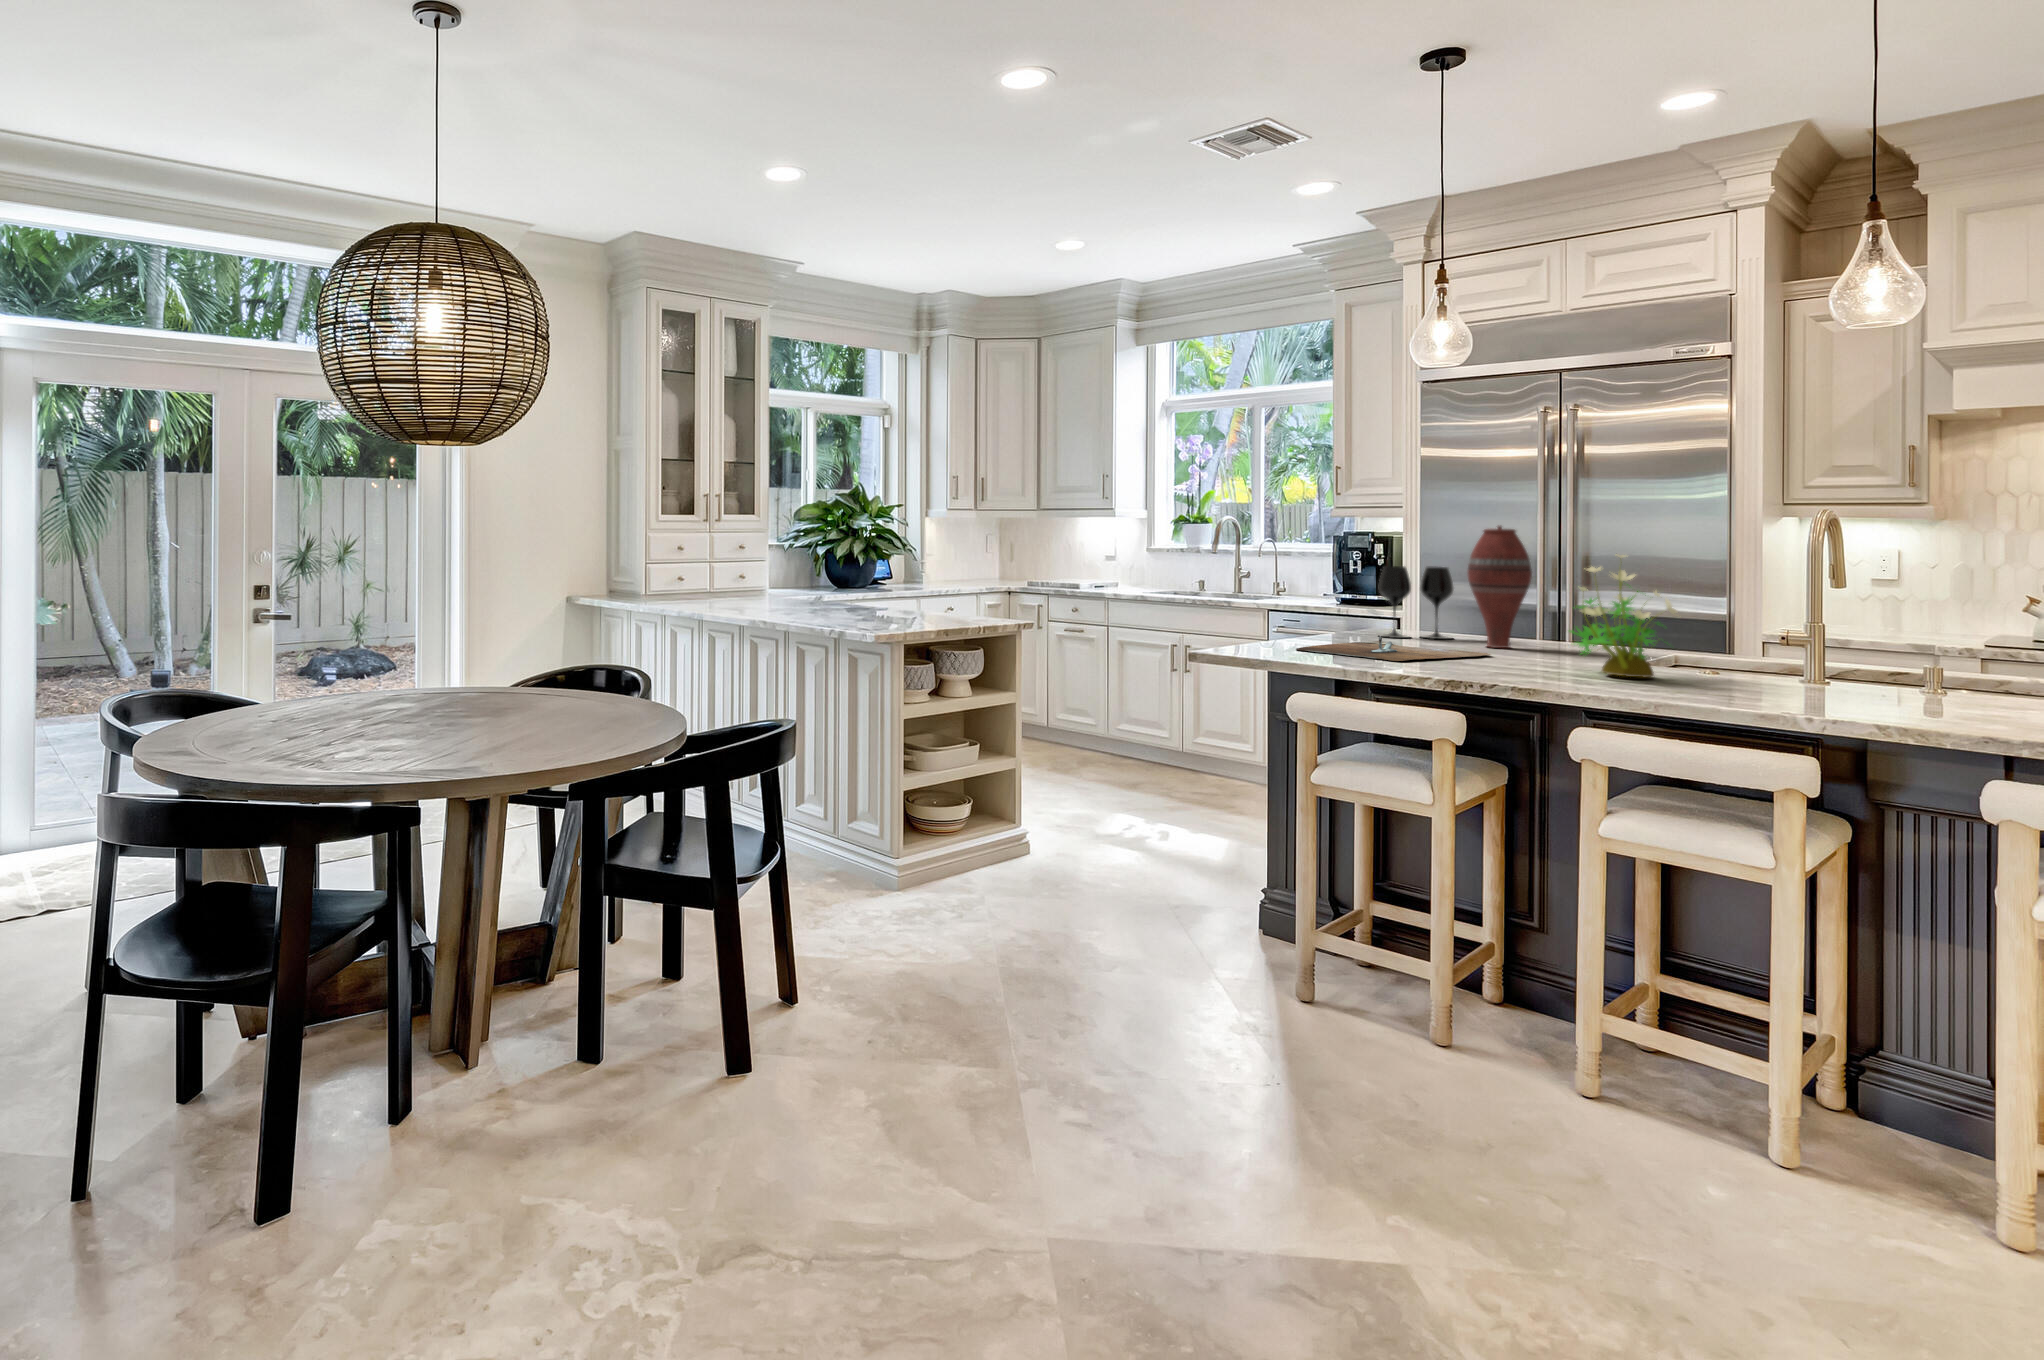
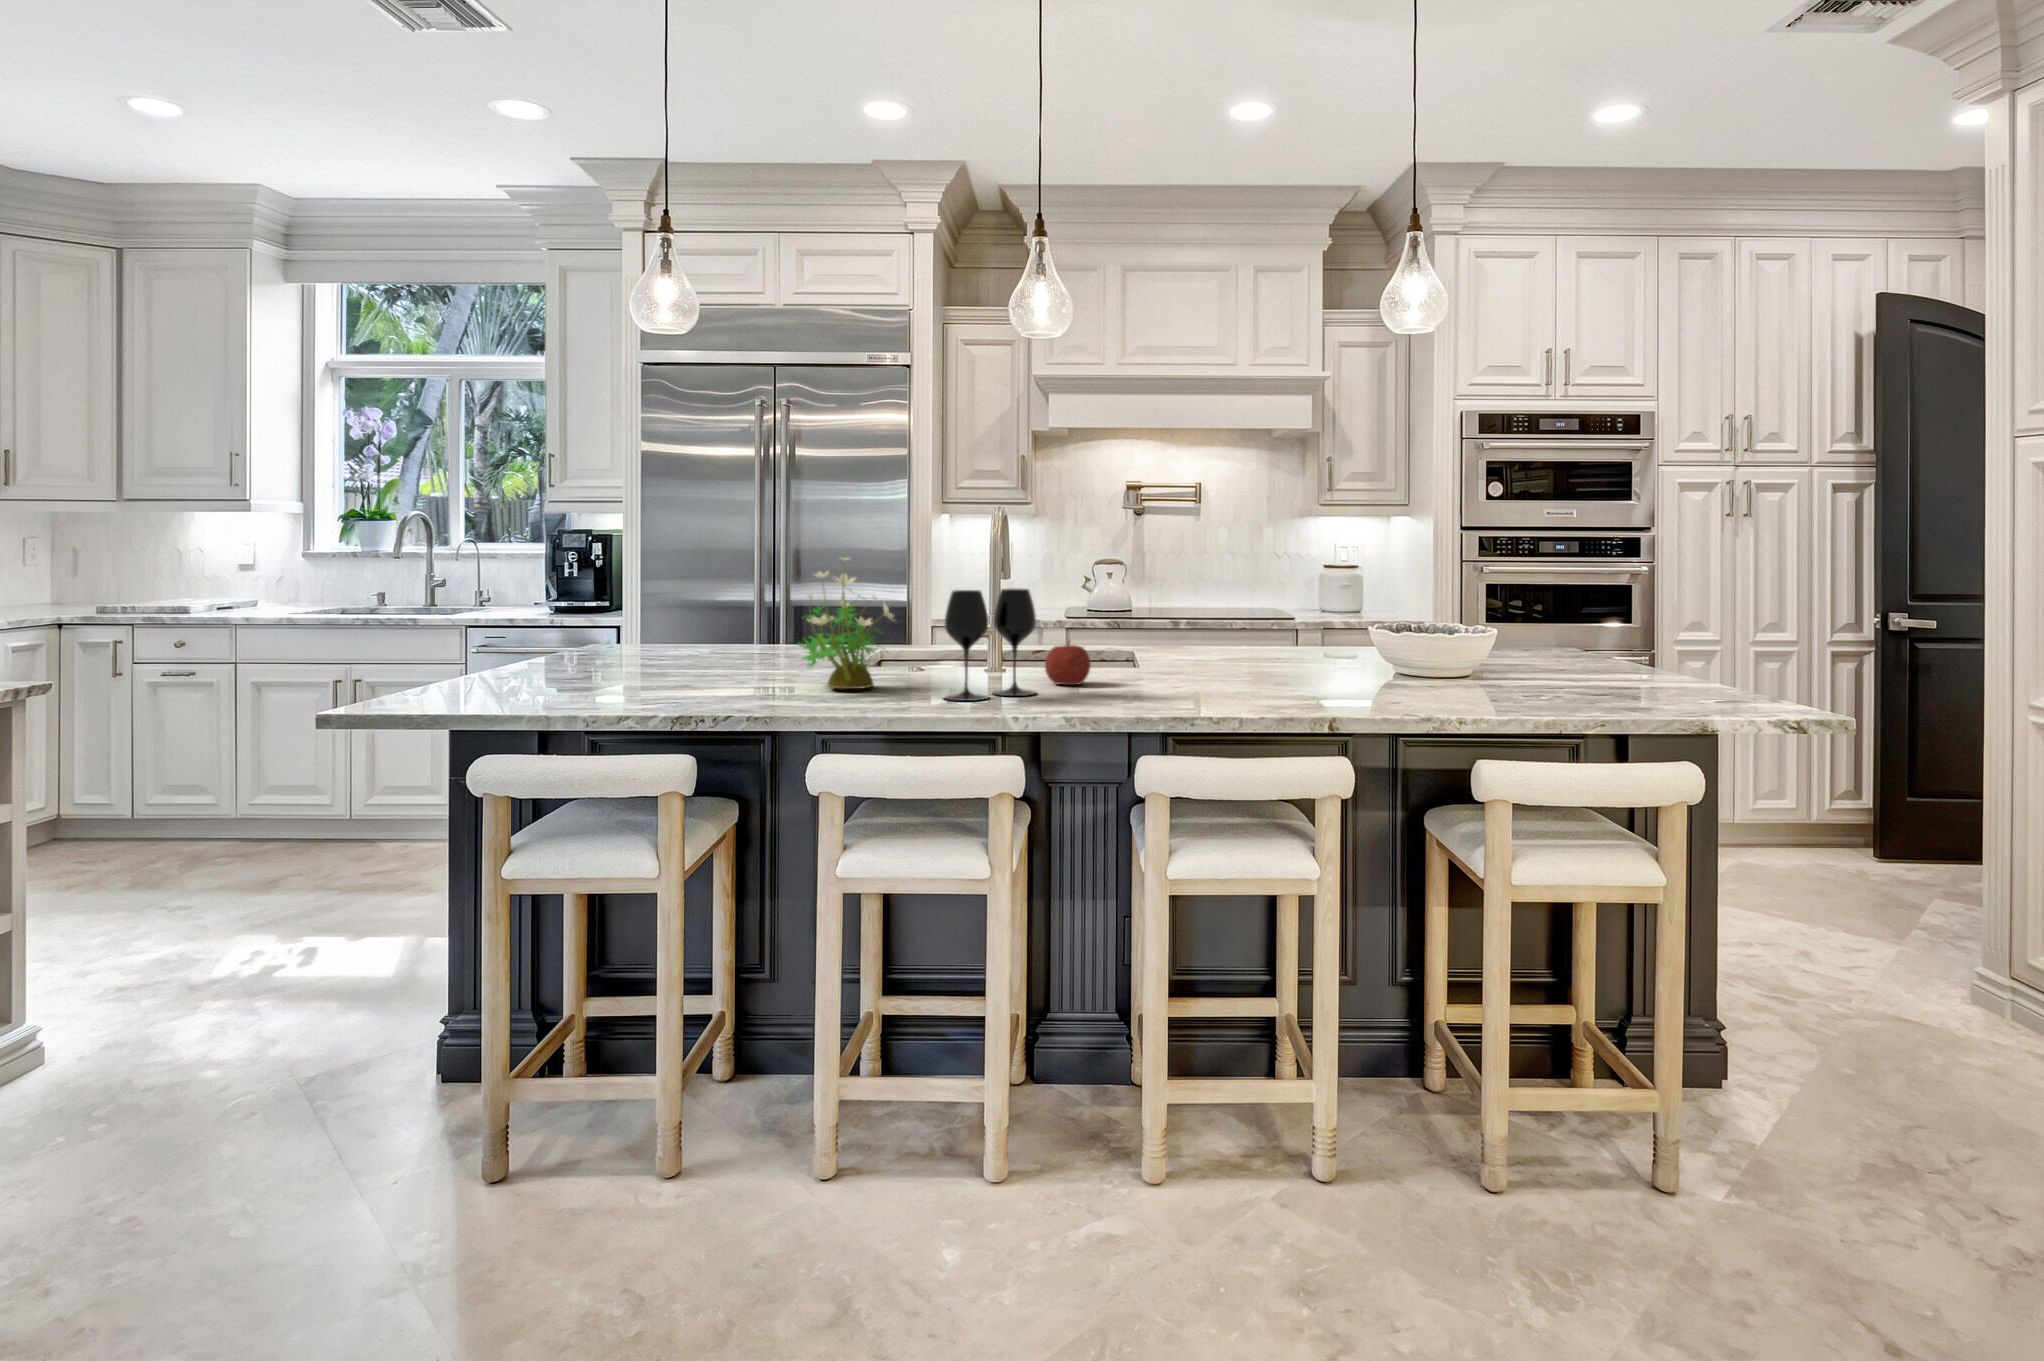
vase: present [1467,526,1532,648] -> none [693,525,757,664]
wine glass: present [1379,566,1454,639] -> present [944,589,1036,701]
cutting board: present [1296,636,1491,661] -> none [487,665,720,696]
fruit: none [1883,650,1955,700] -> present [1045,643,1091,685]

